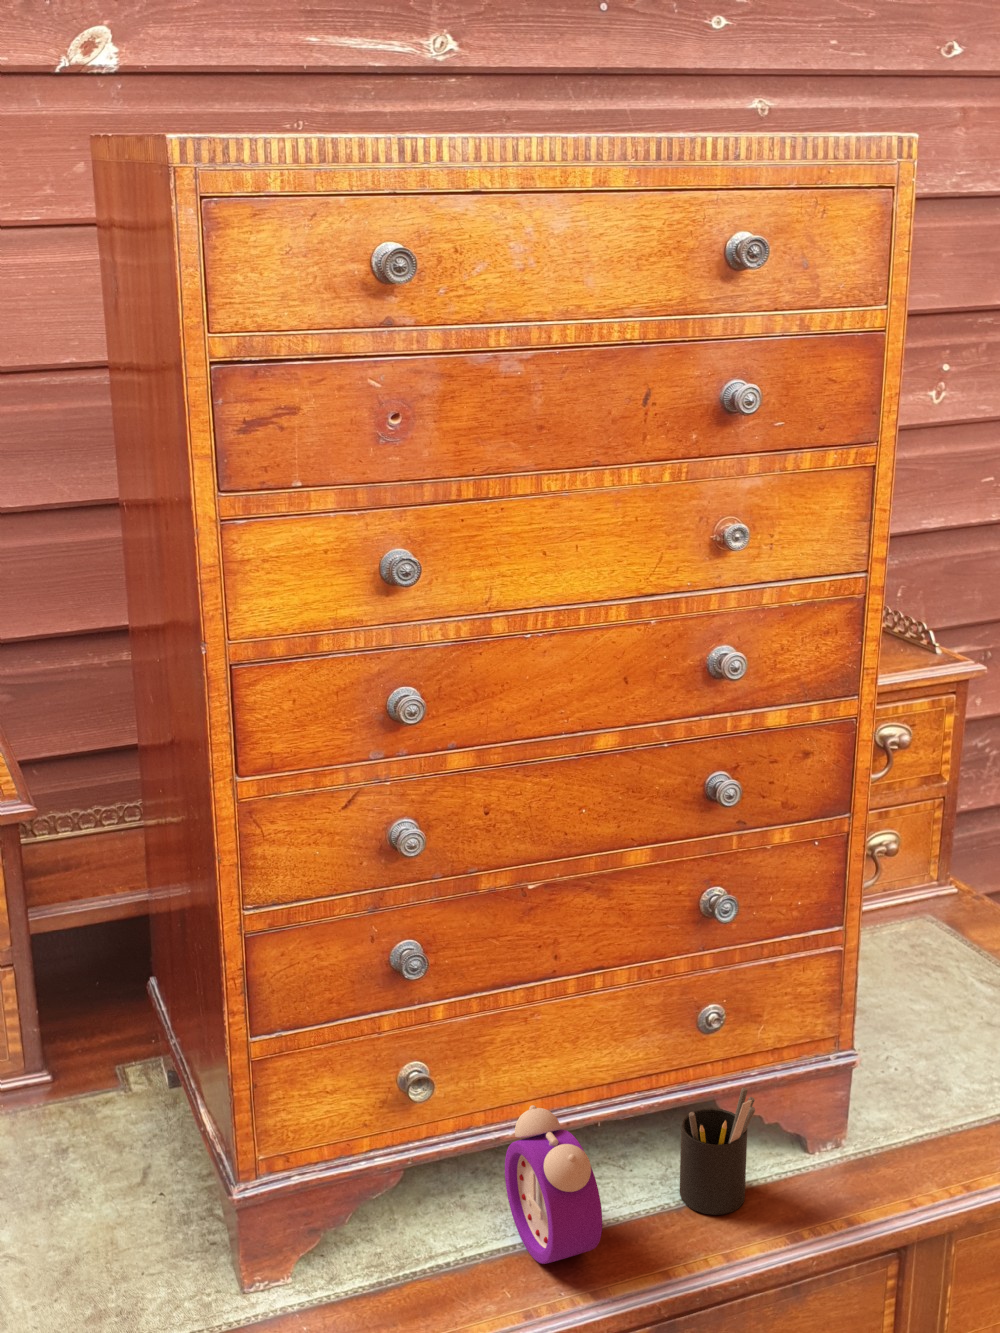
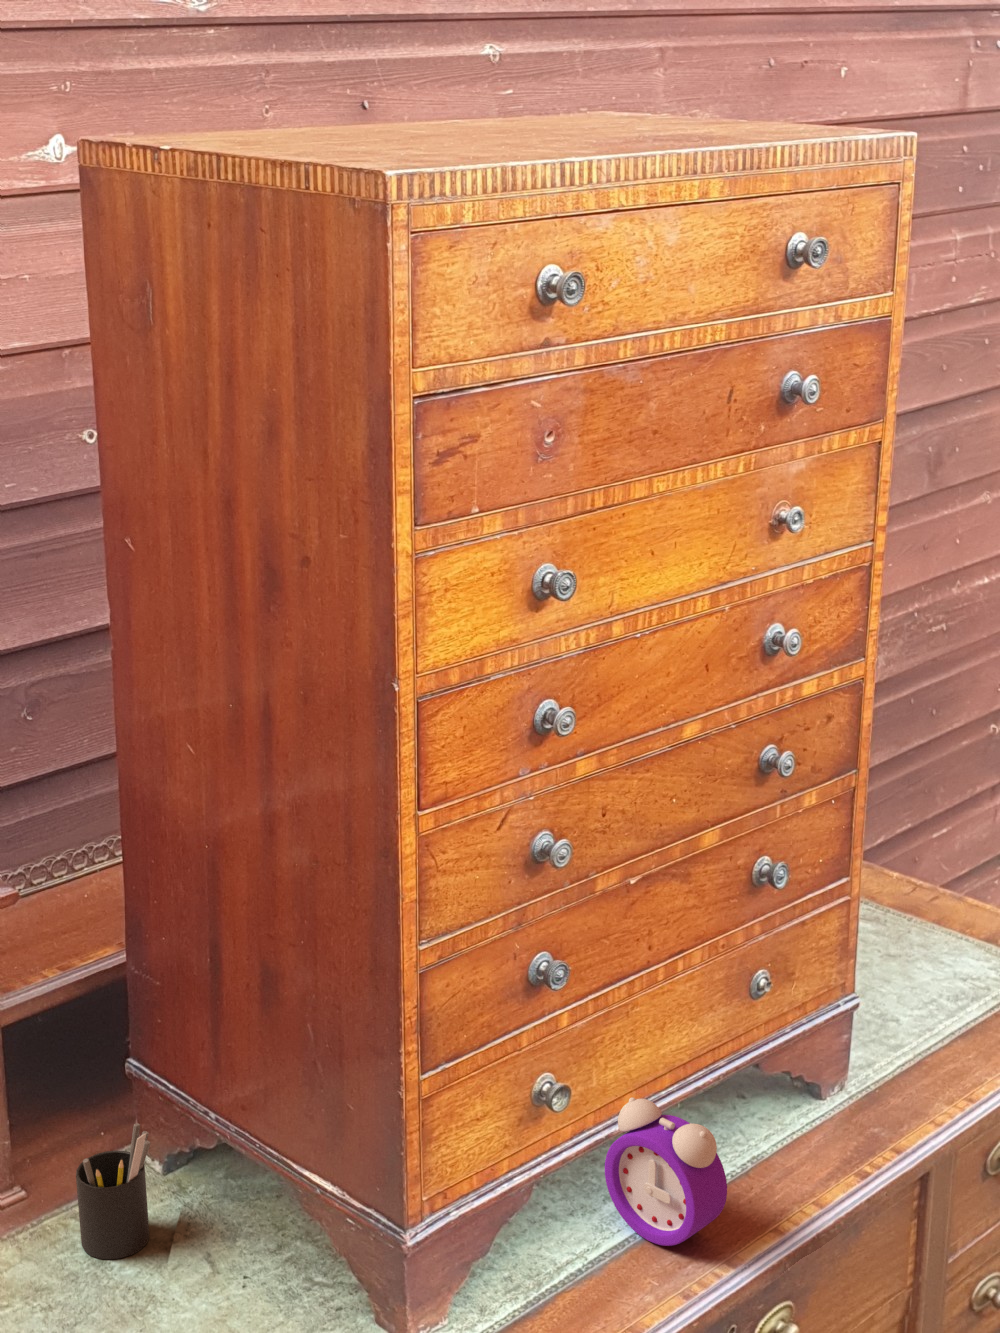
pen holder: present [680,1088,755,1215] -> present [76,1123,150,1259]

